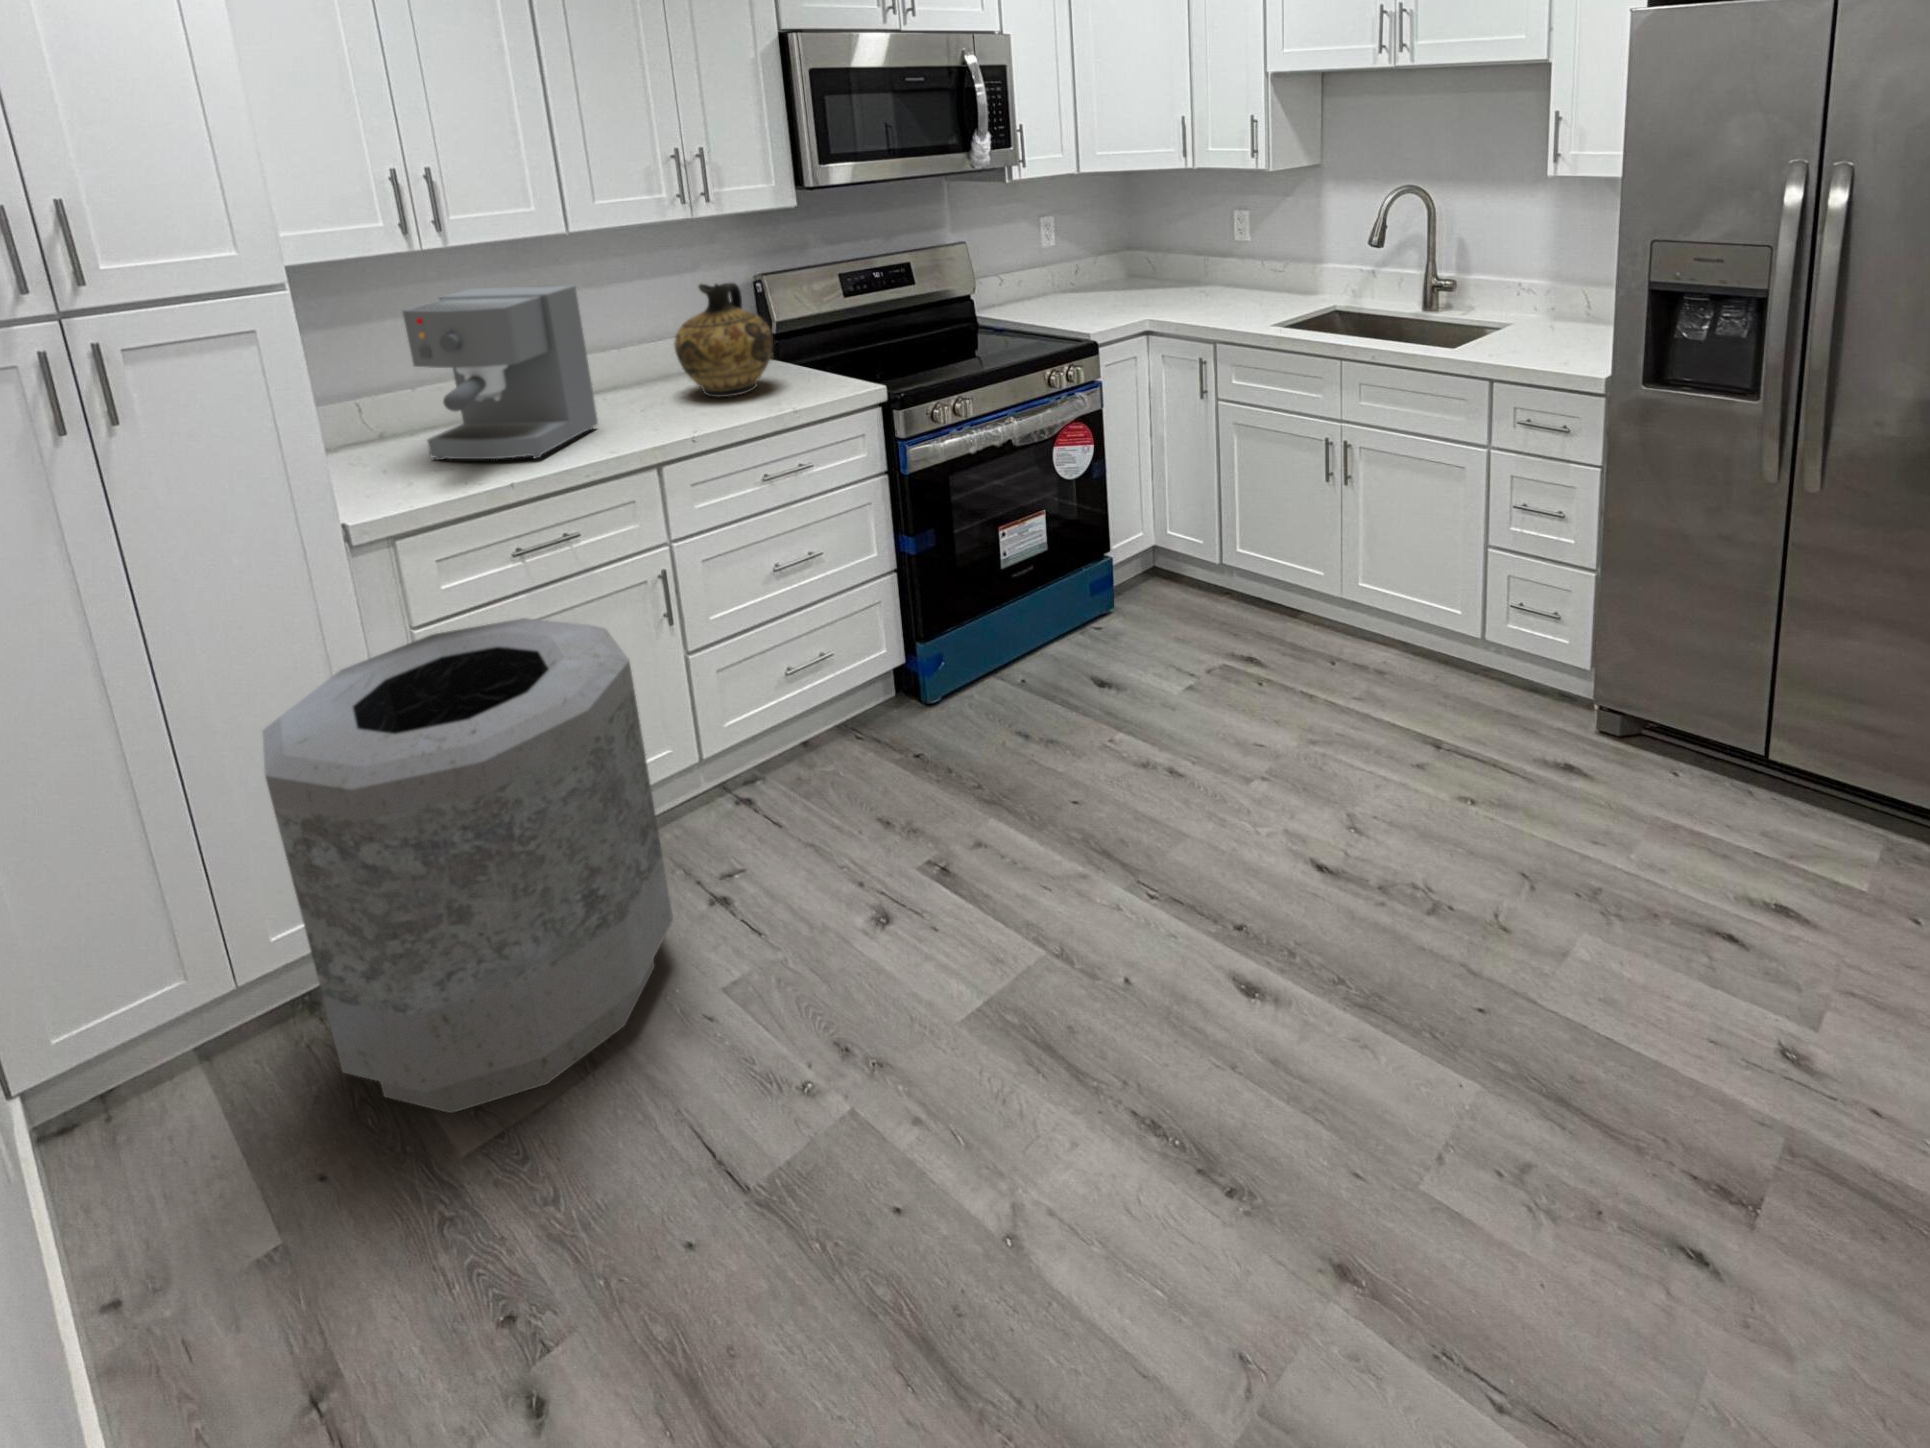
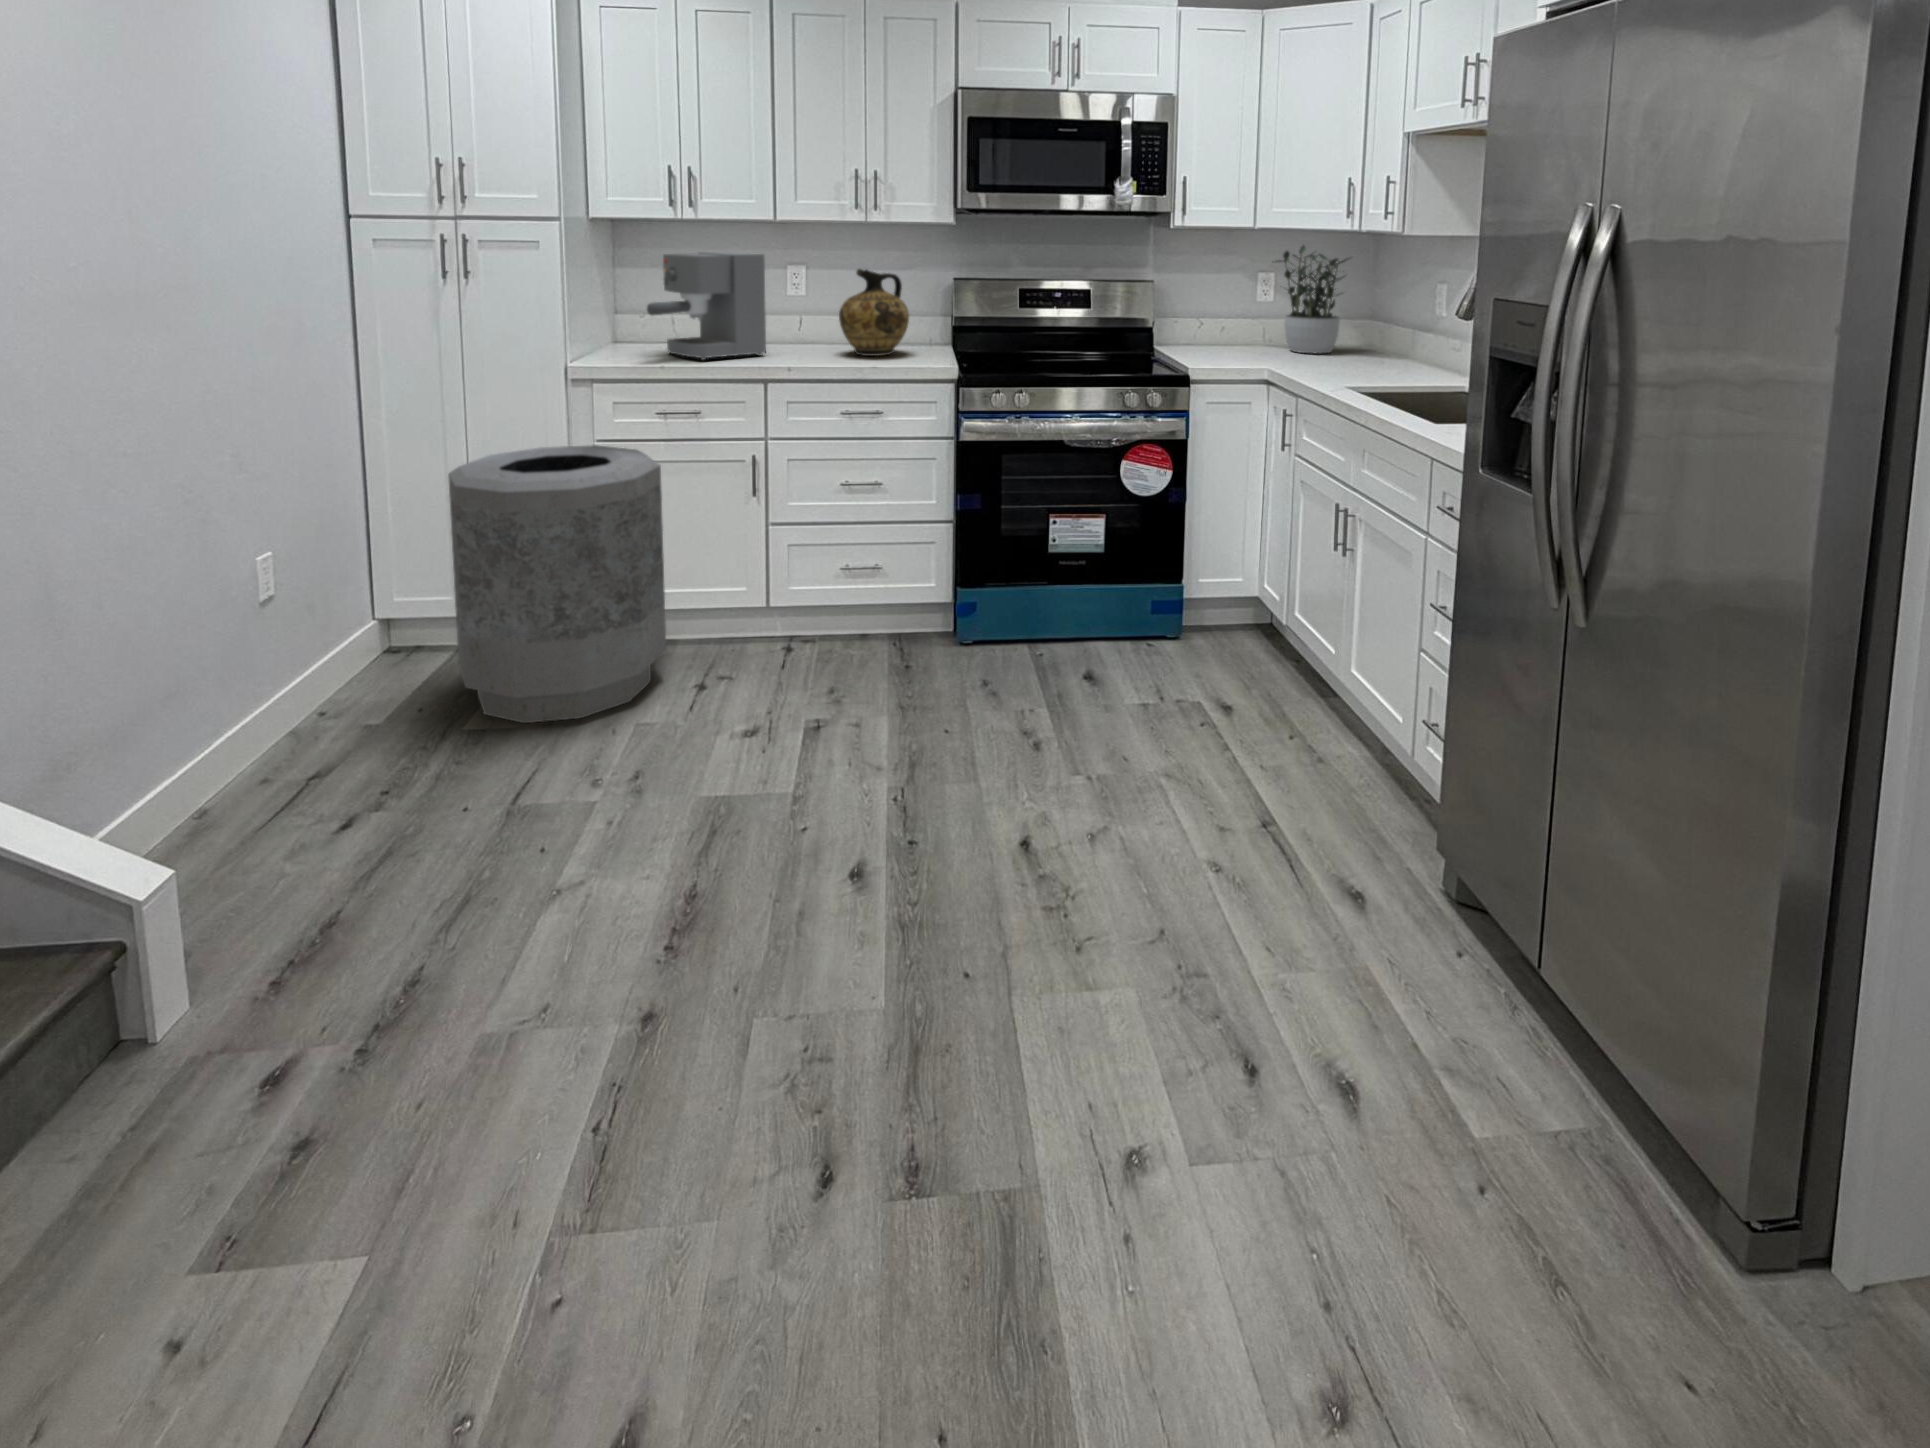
potted plant: none [1074,186,1141,295] -> present [1277,245,1351,353]

